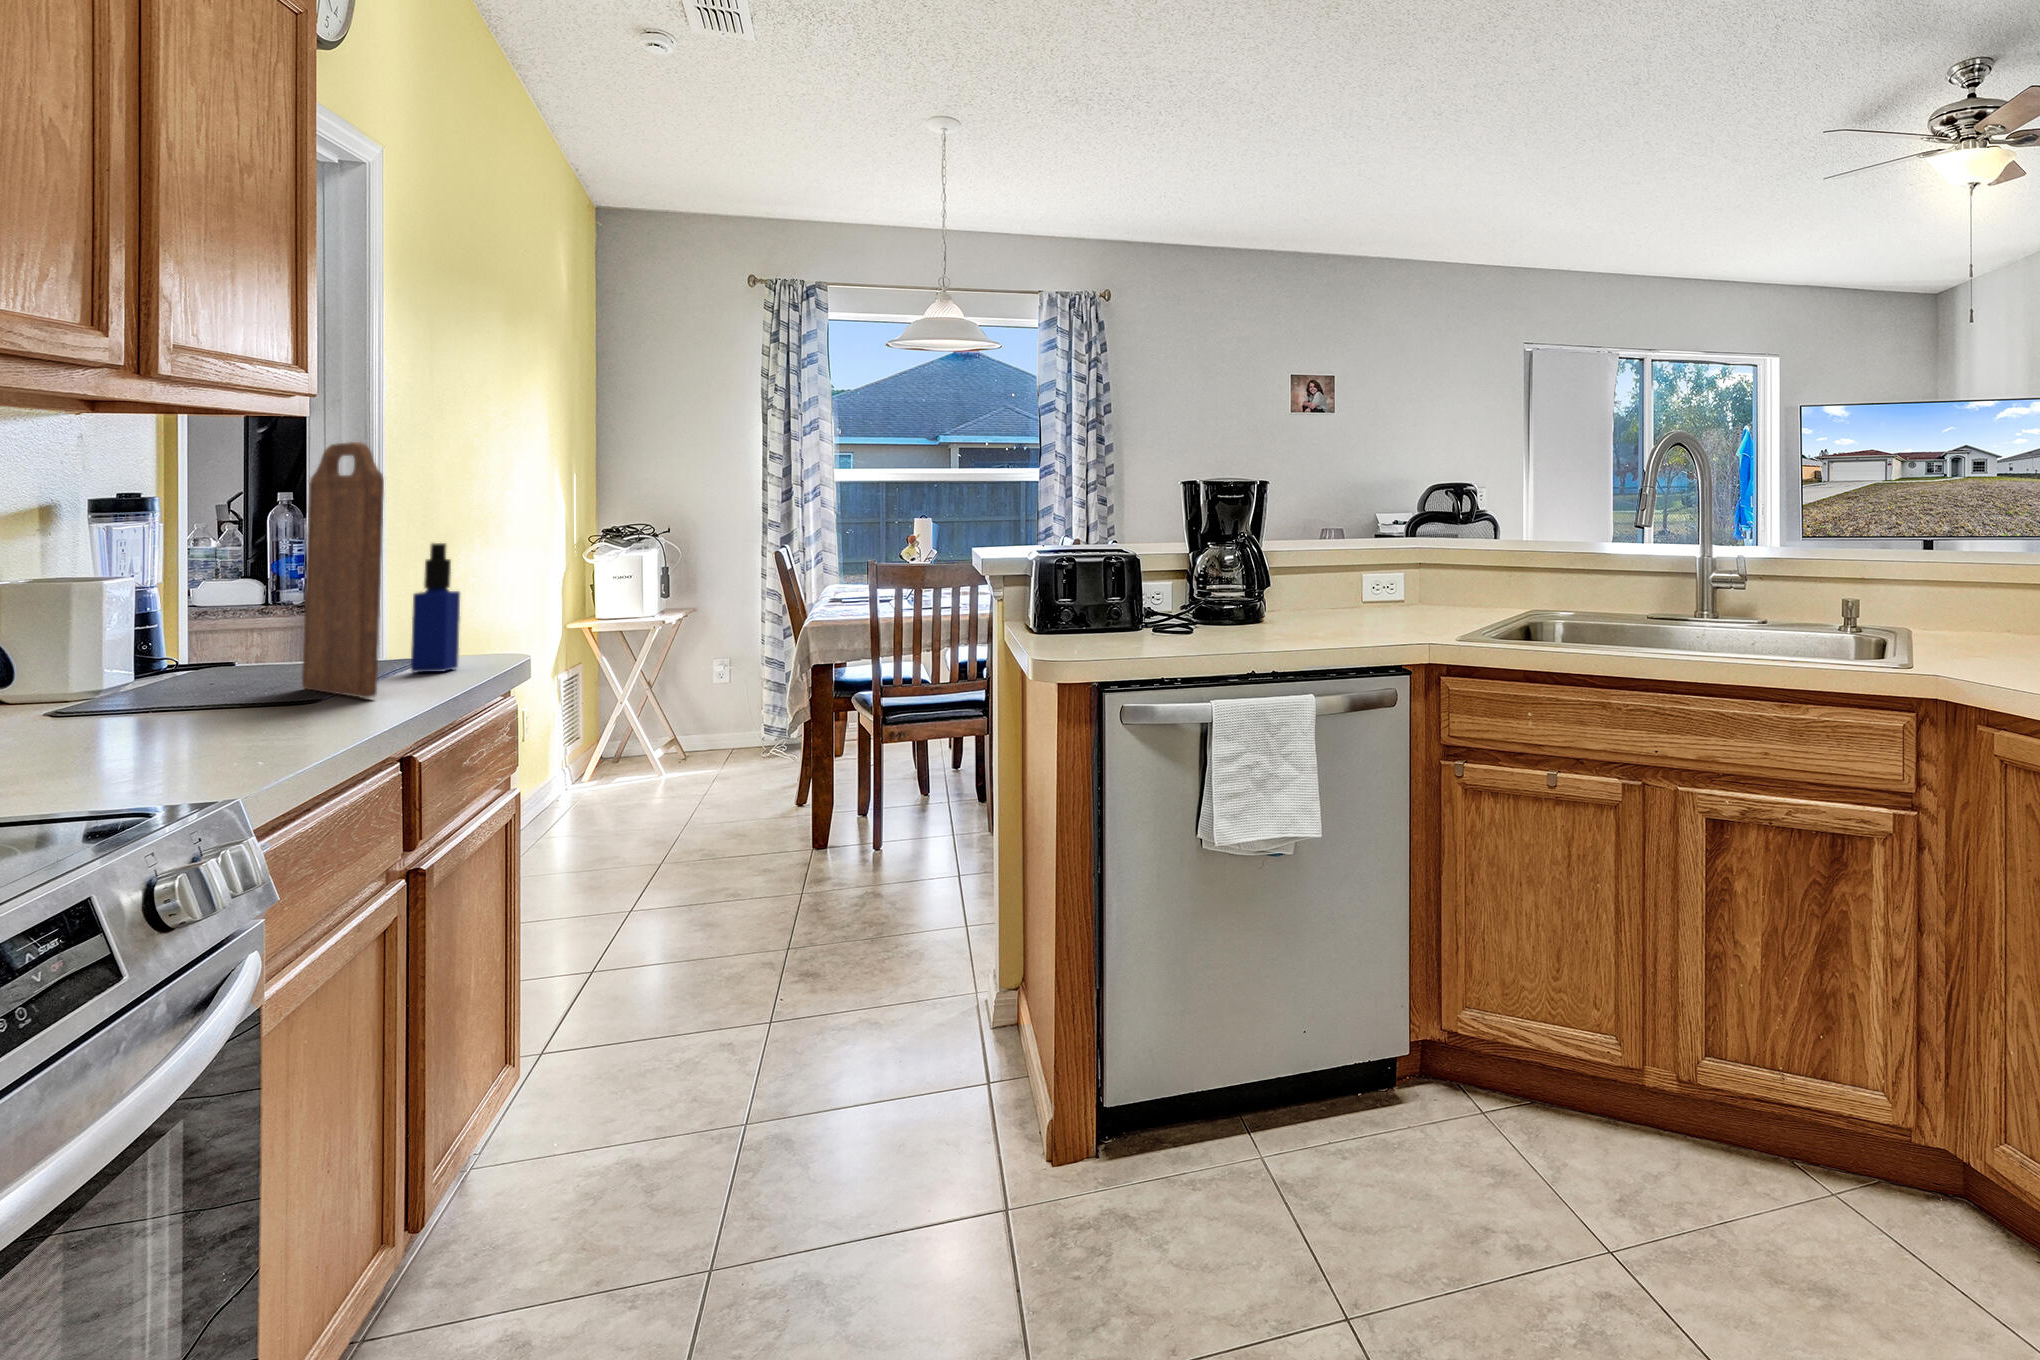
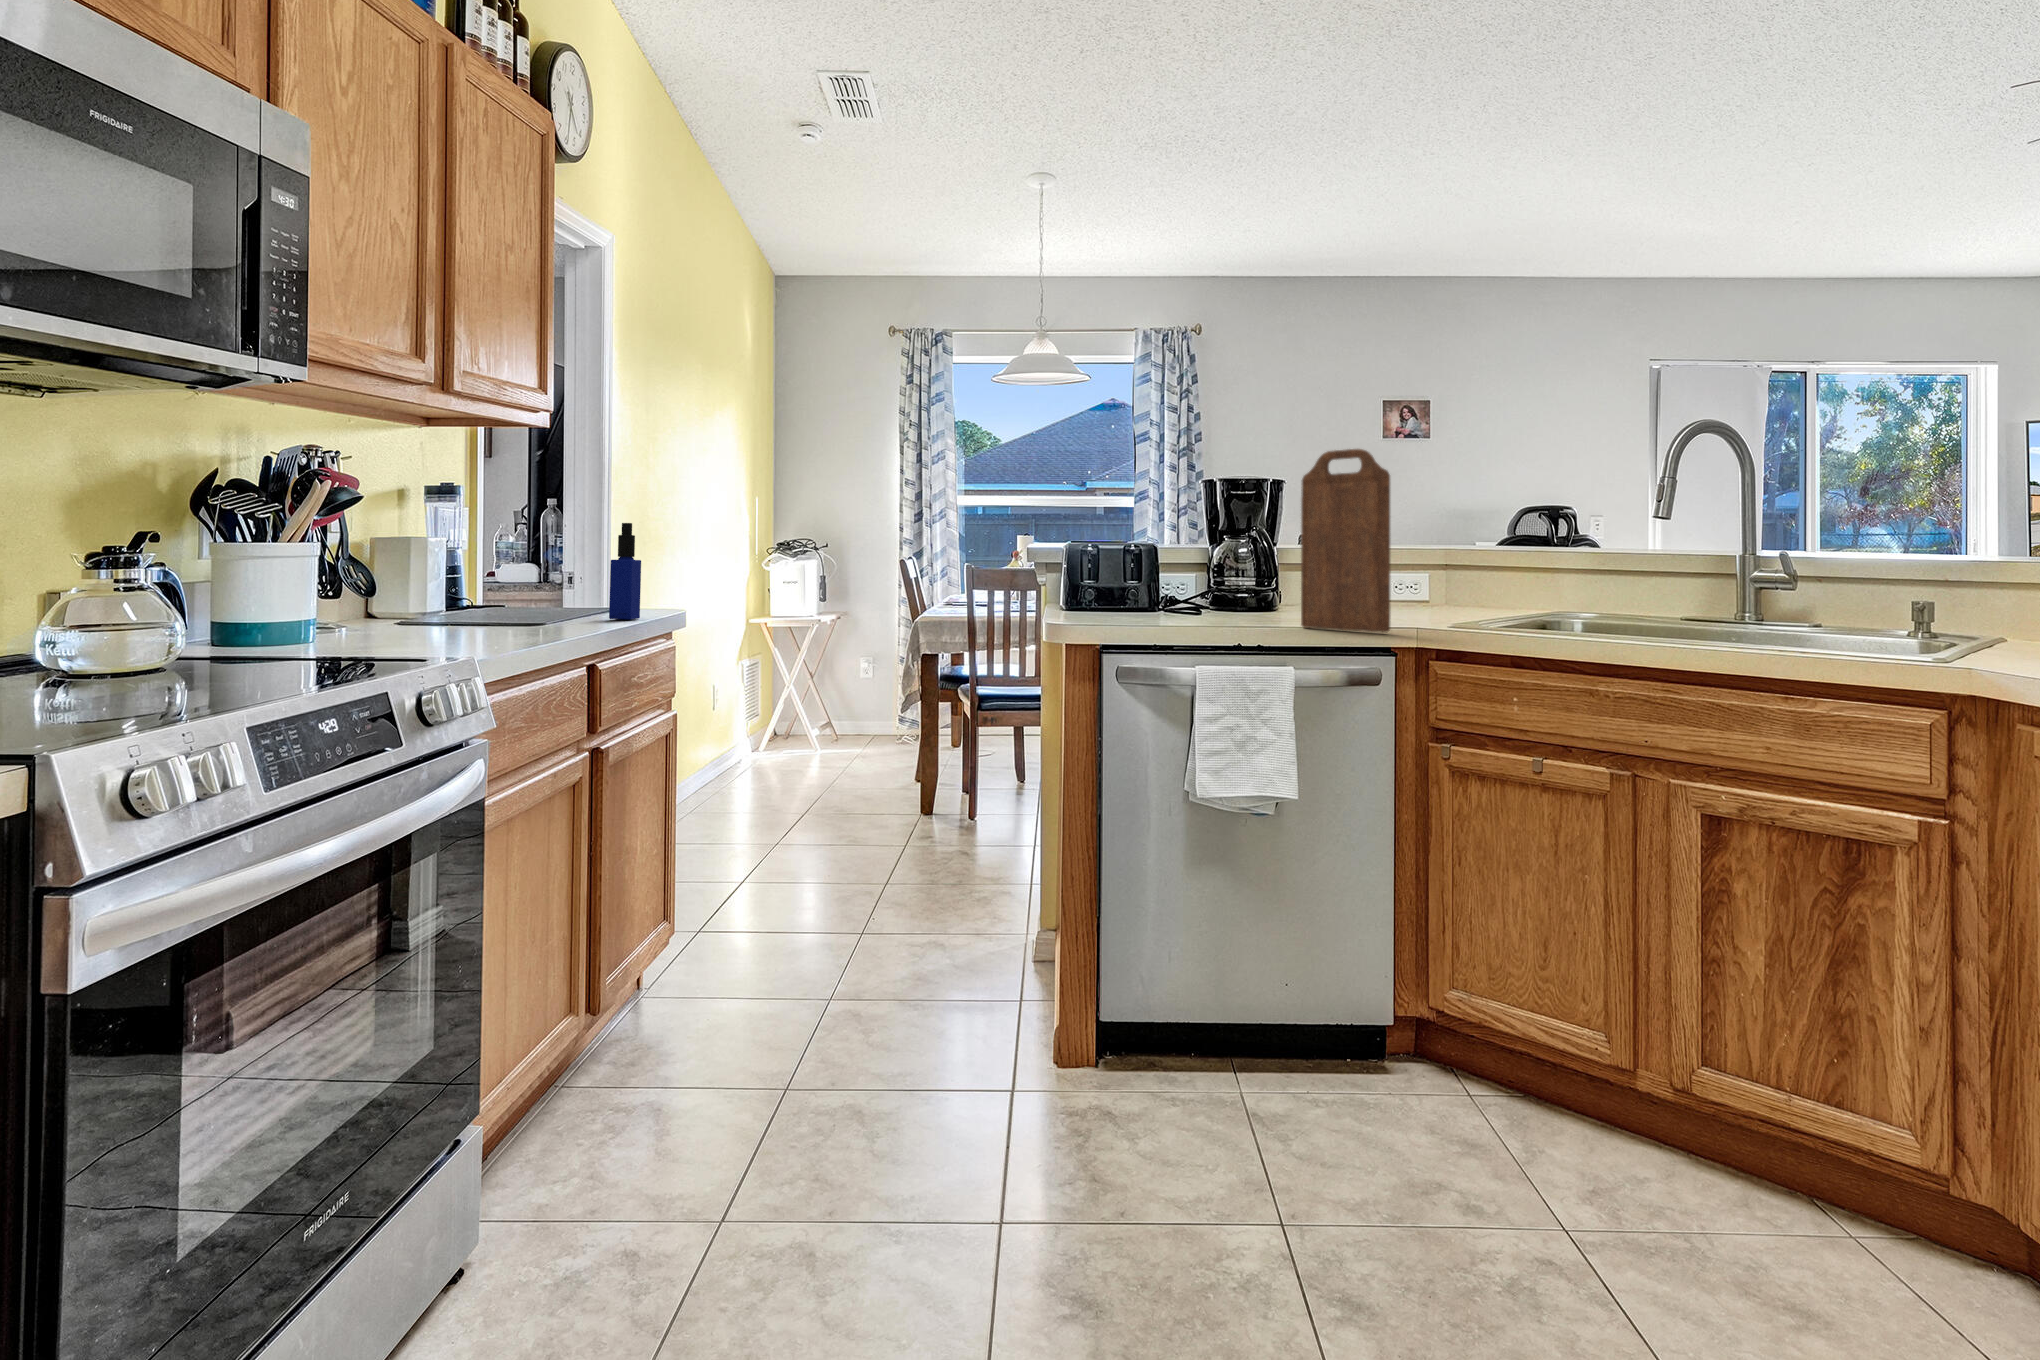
cutting board: present [302,442,384,698] -> present [1301,449,1390,633]

